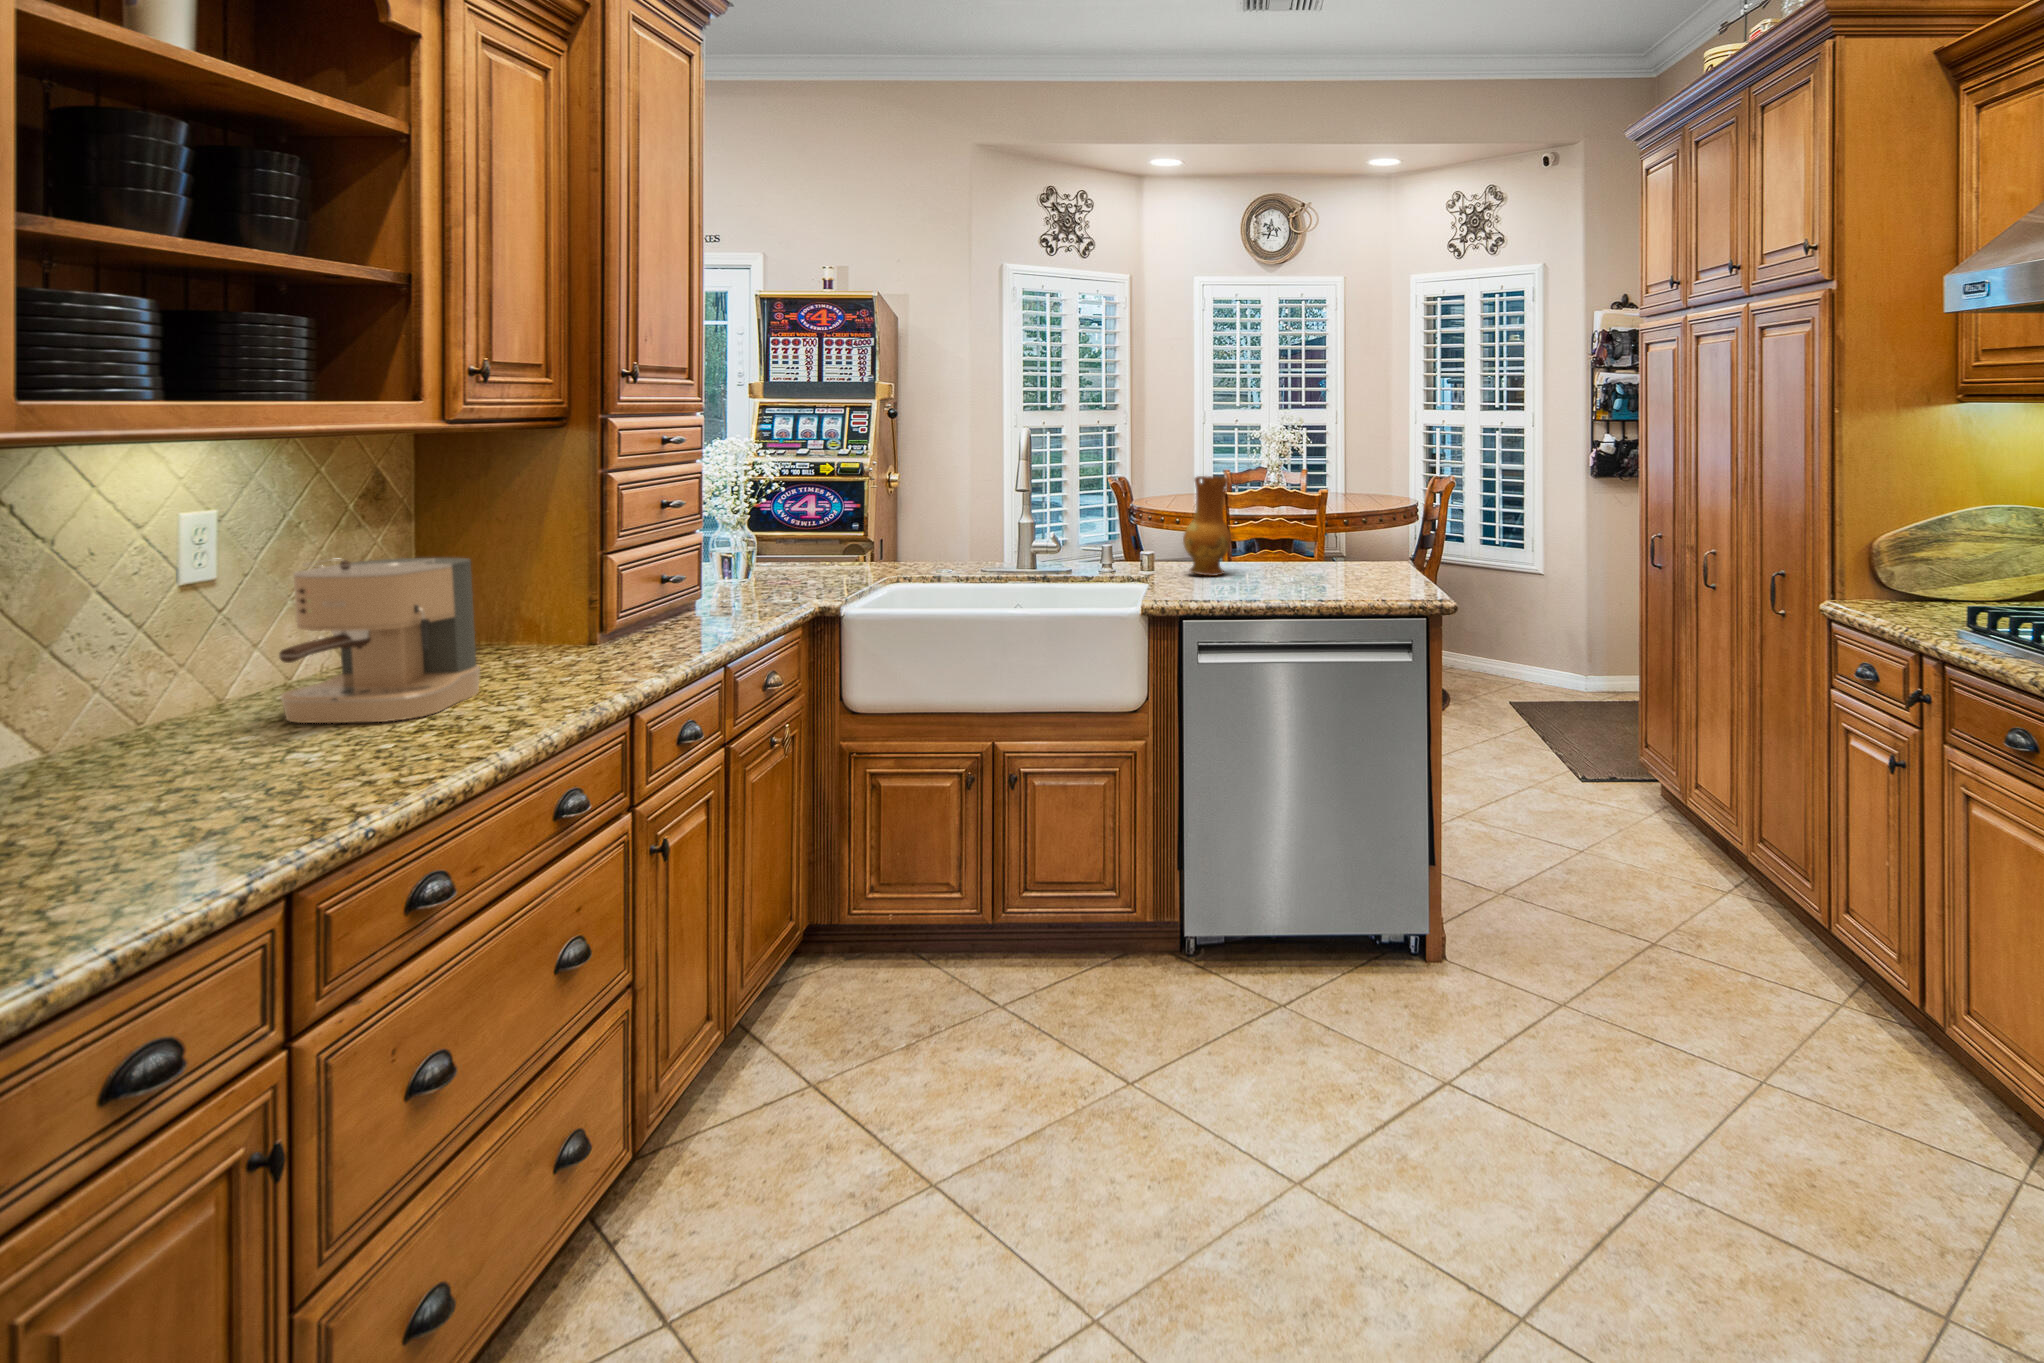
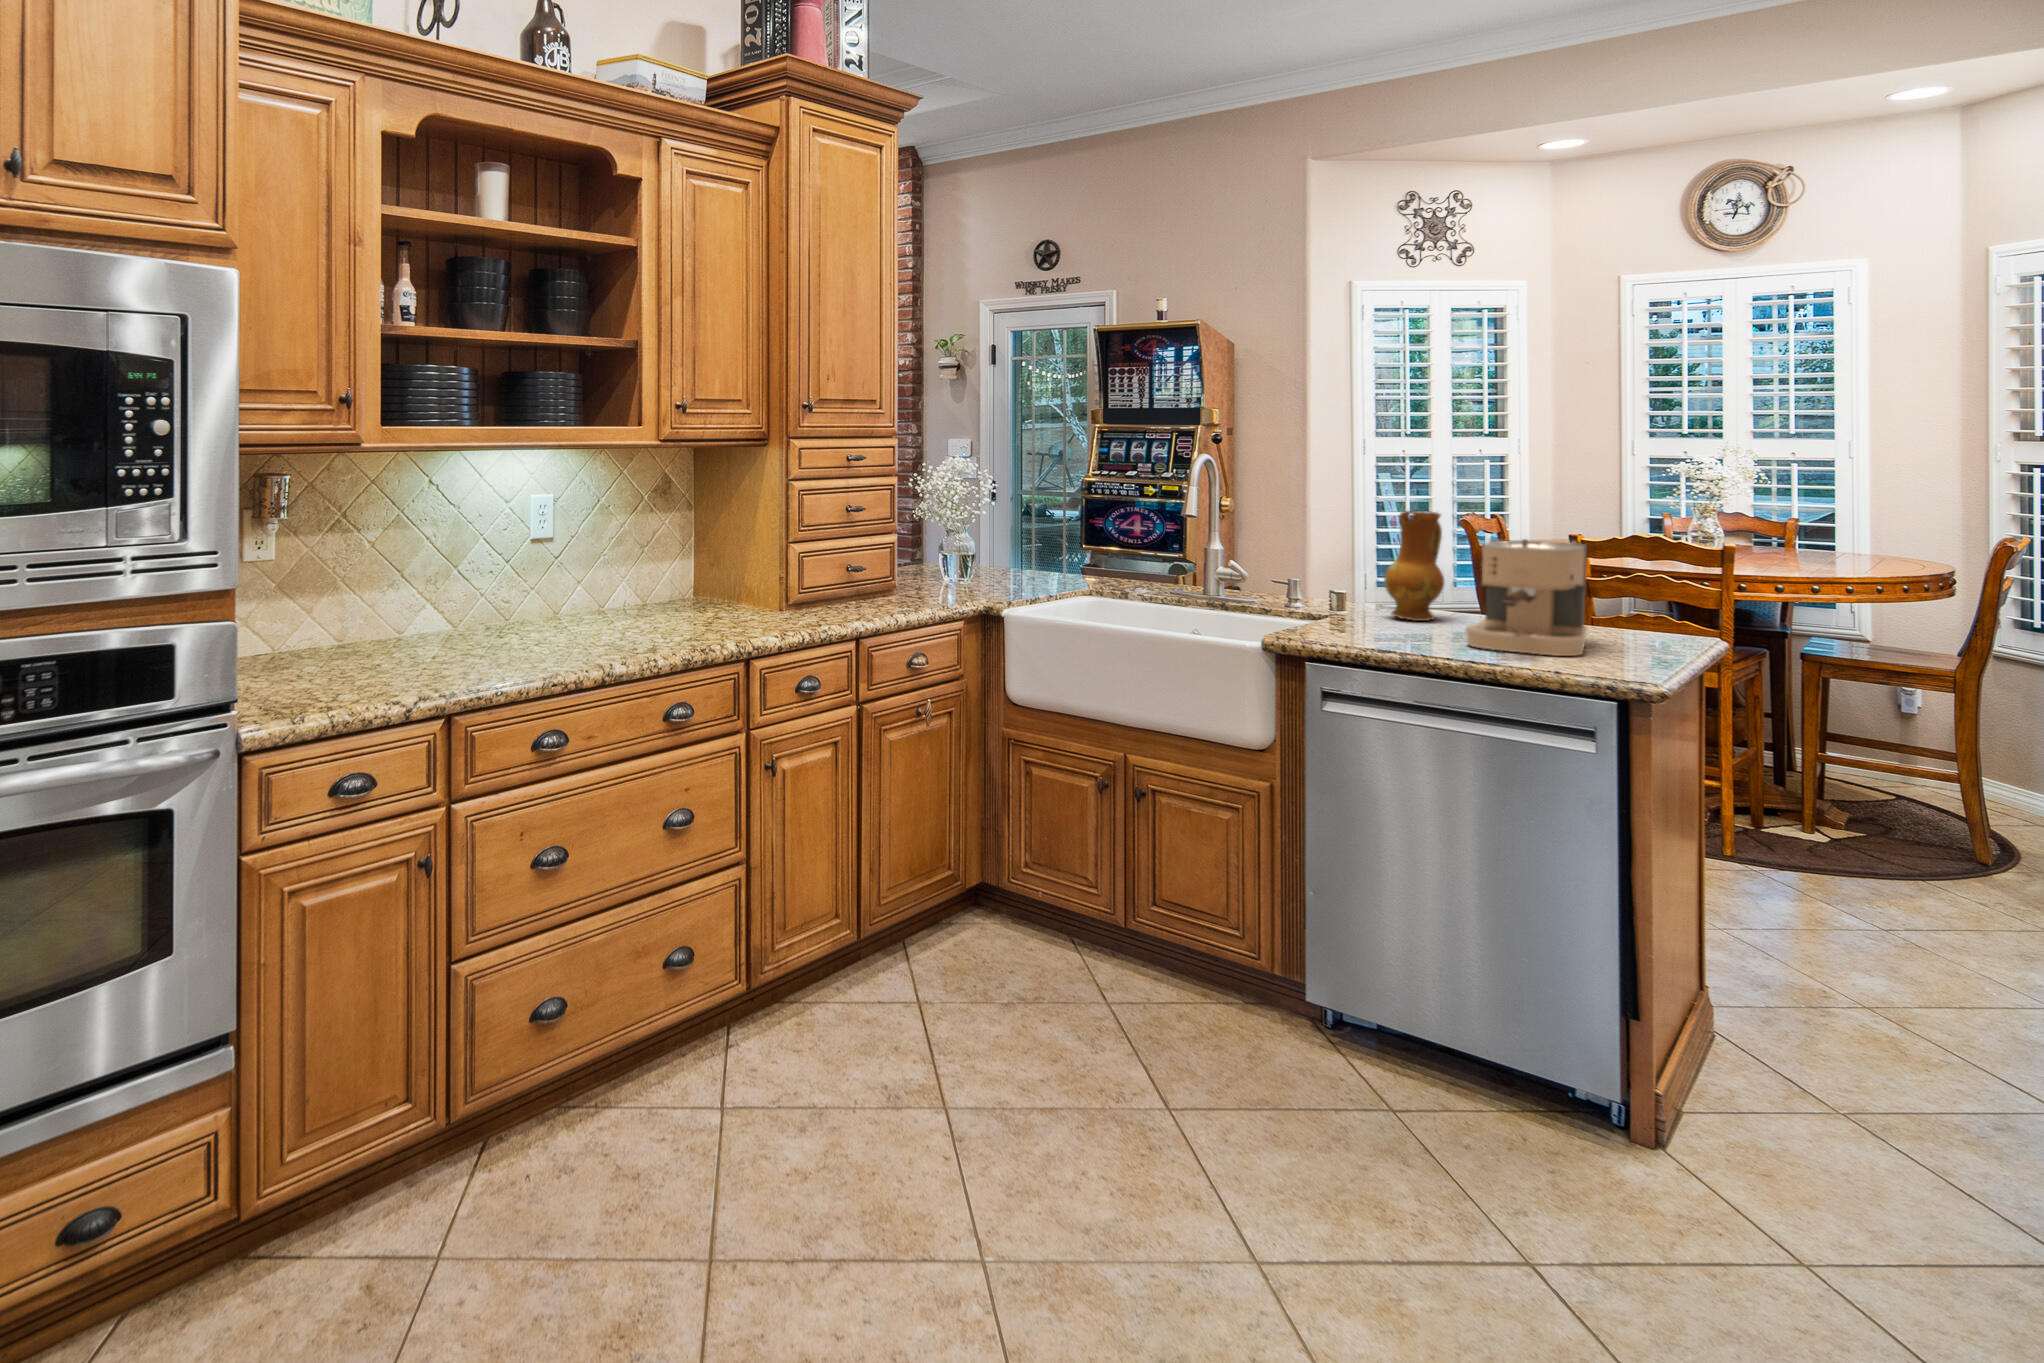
coffee maker: present [279,558,480,723] -> present [1466,539,1587,656]

